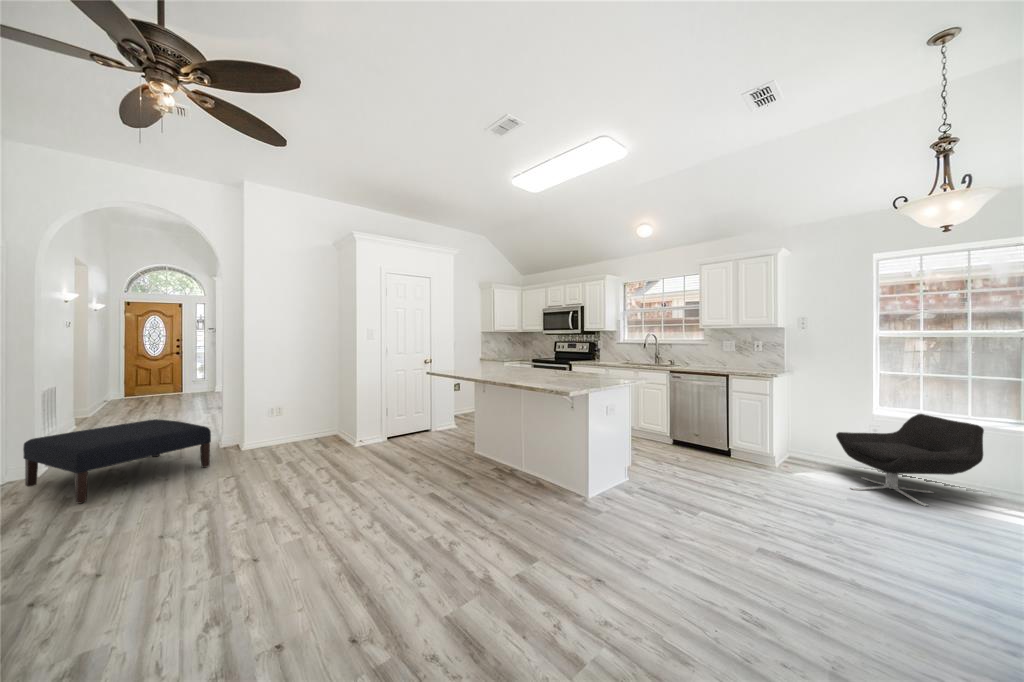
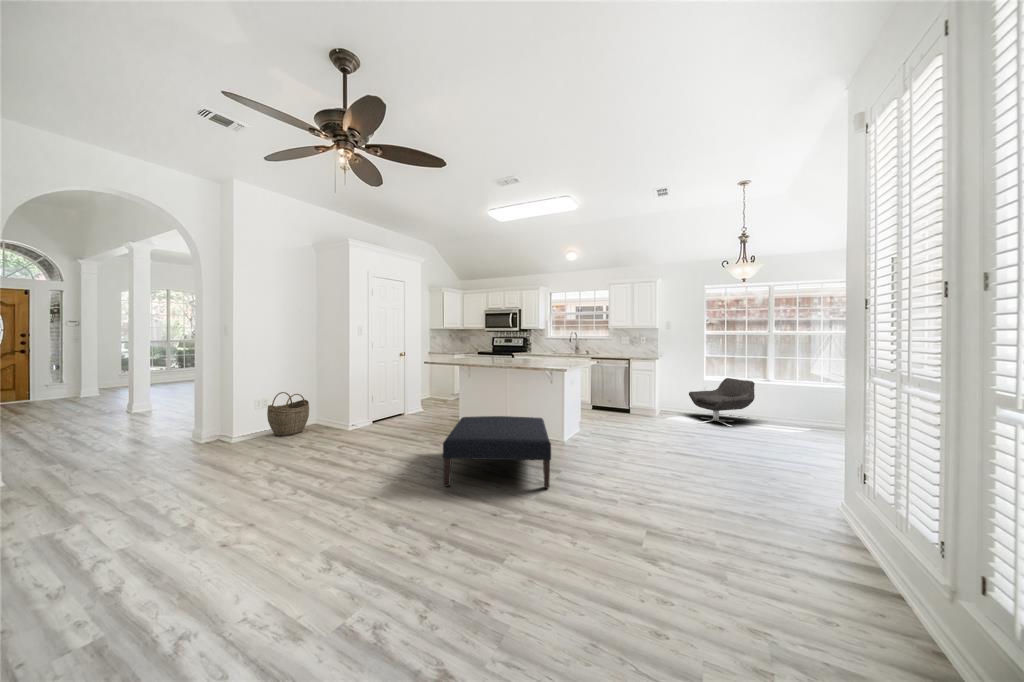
woven basket: none [276,399,320,447] -> present [267,392,309,436]
ottoman: present [23,419,211,503] -> present [443,416,551,488]

